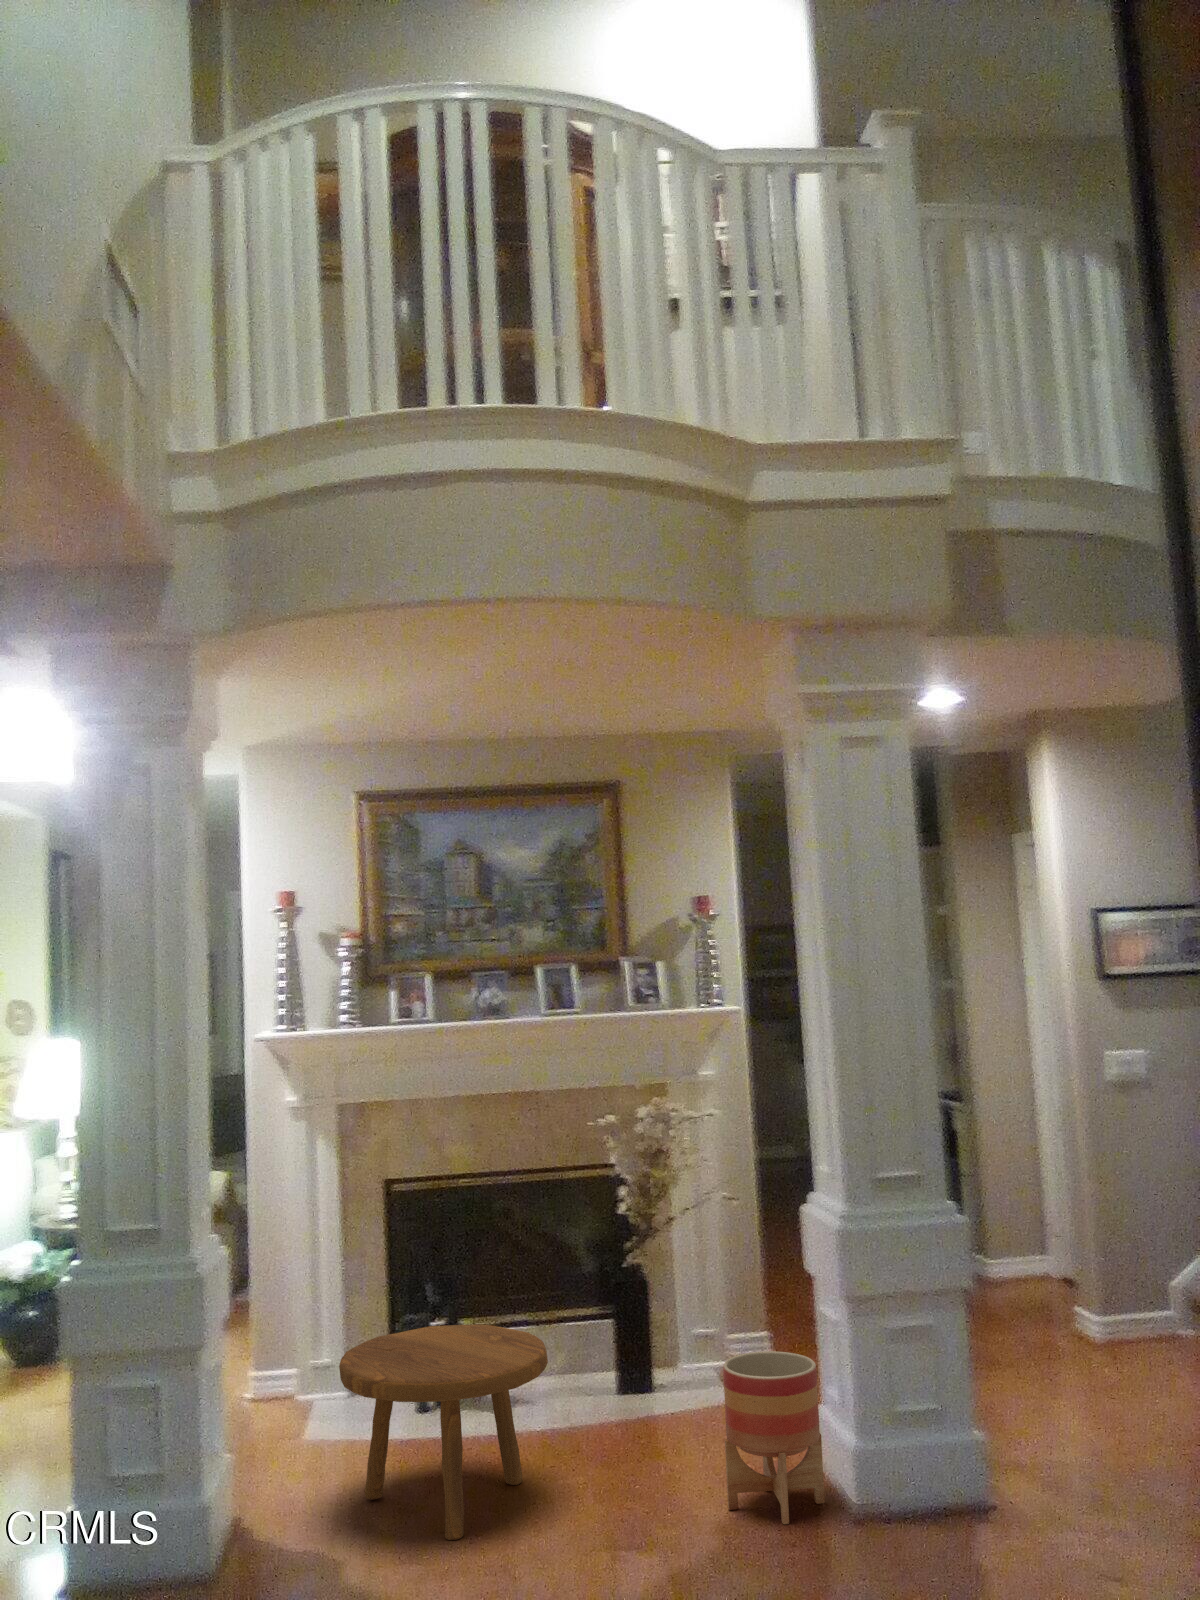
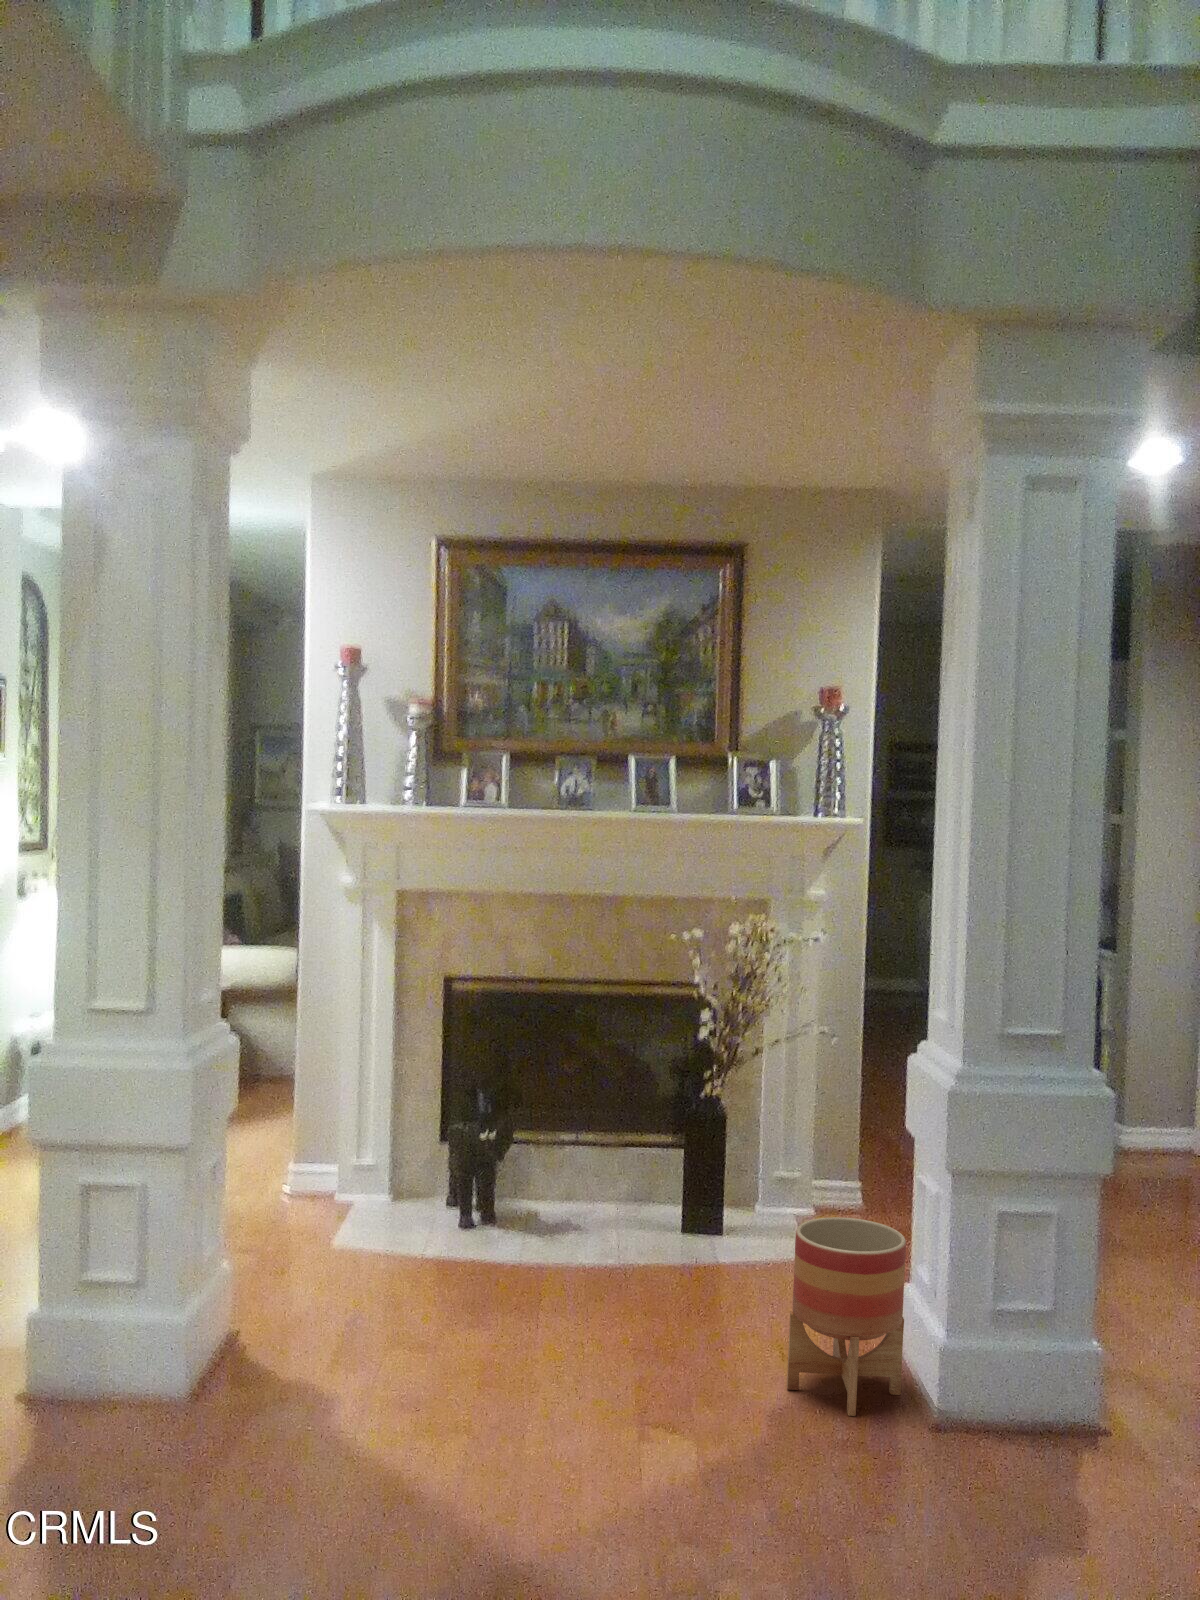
footstool: present [339,1324,548,1540] -> none [358,1146,595,1387]

